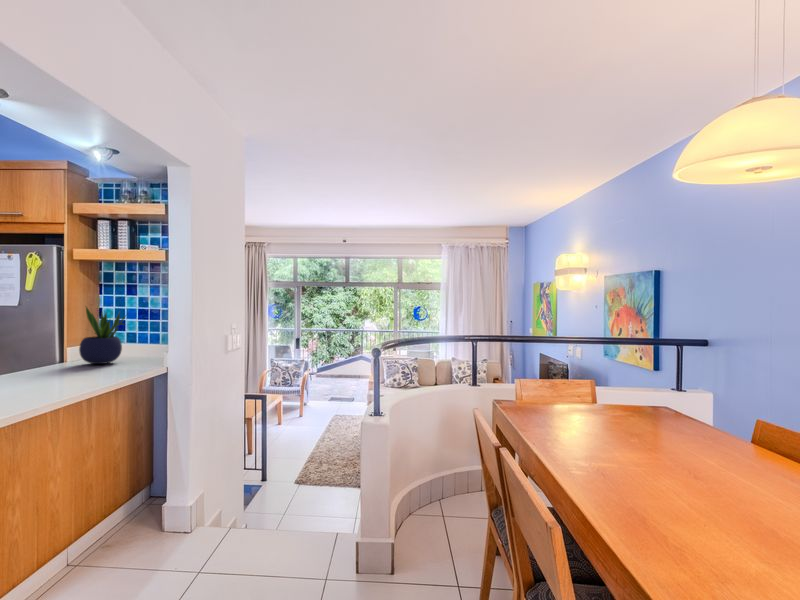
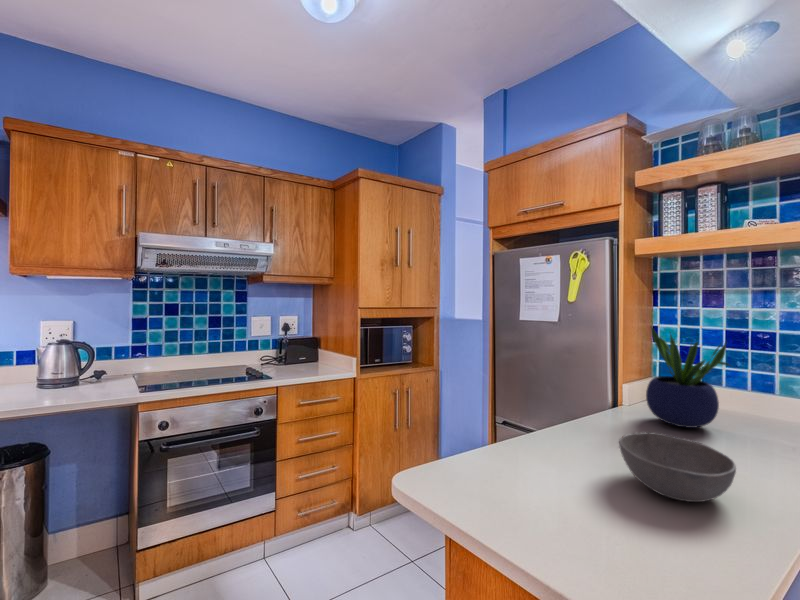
bowl: none [32,358,94,383] -> present [619,432,736,502]

